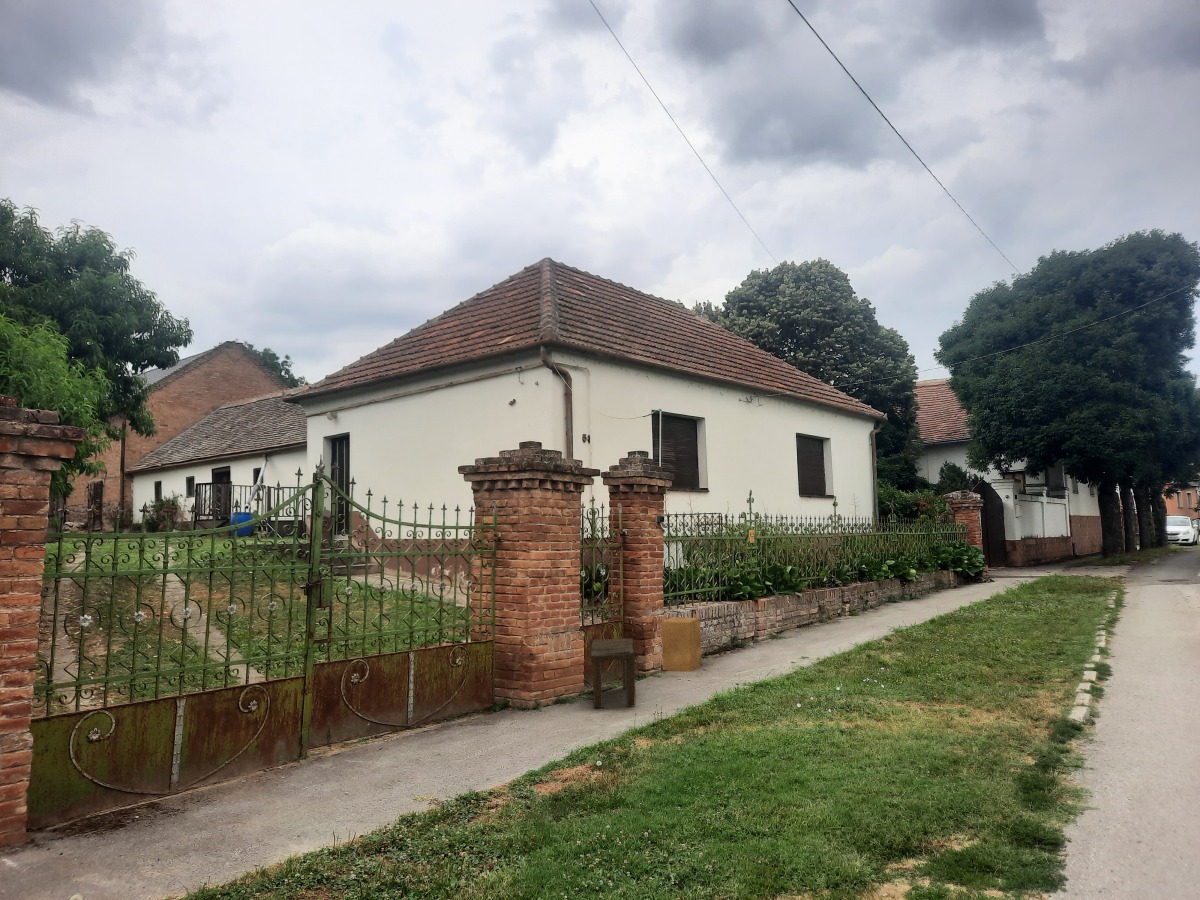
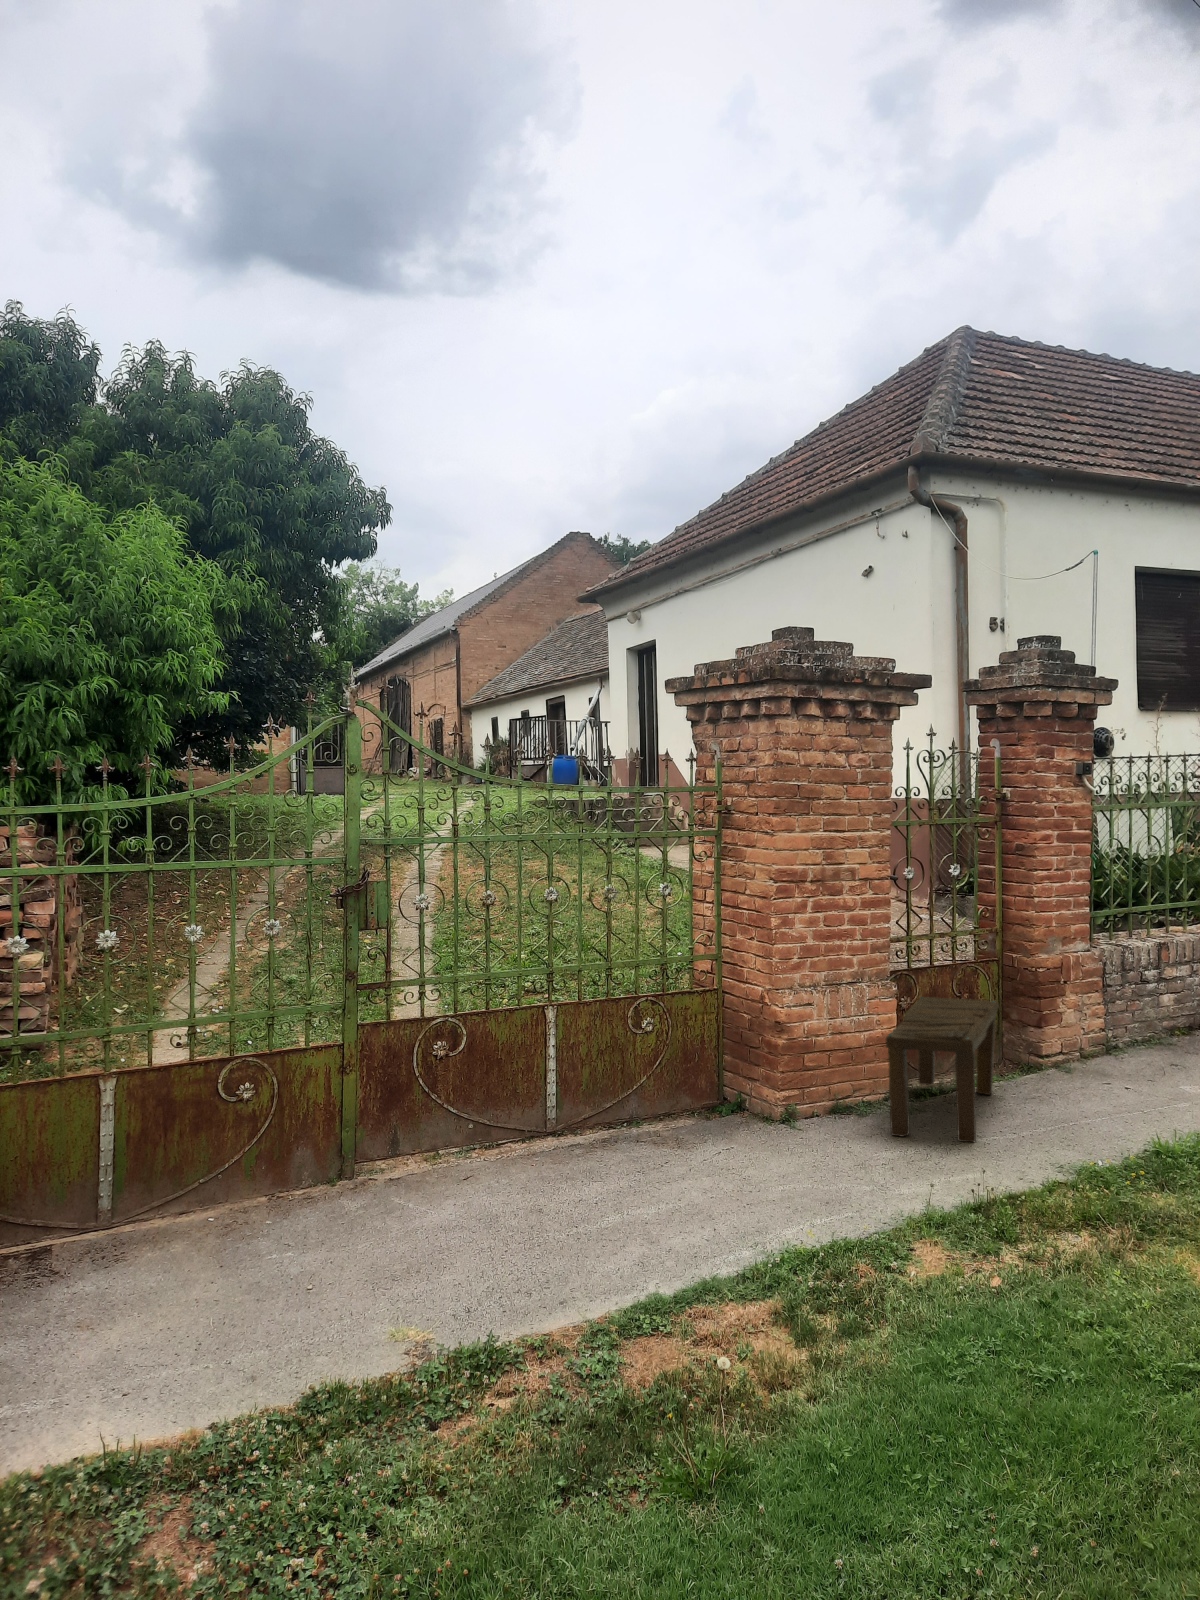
cardboard box: present [662,617,701,672] -> none [1083,956,1171,1066]

